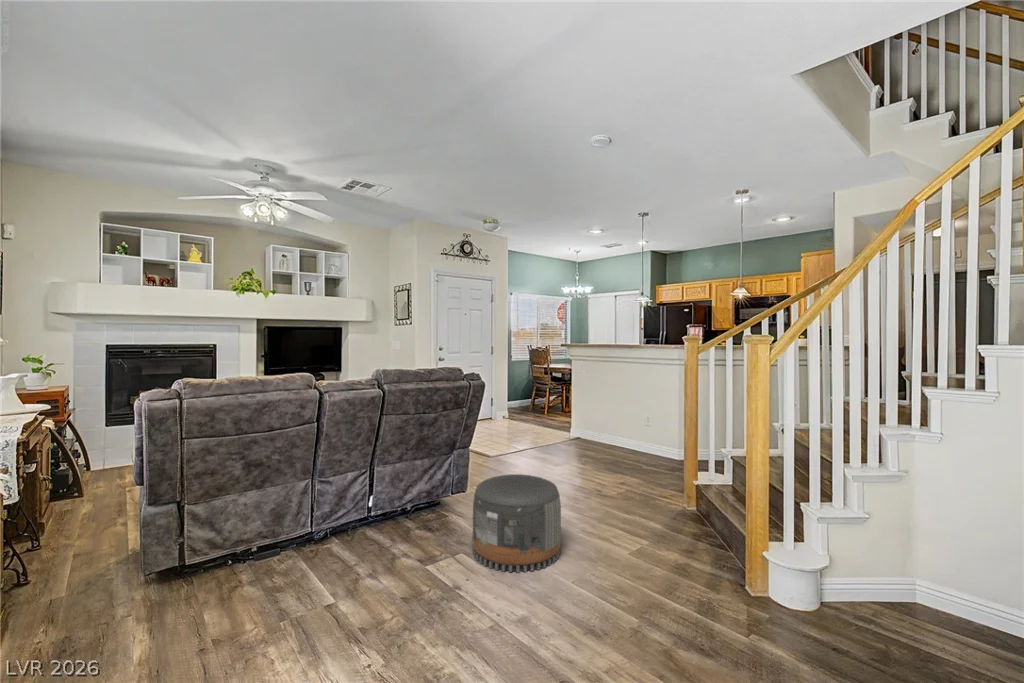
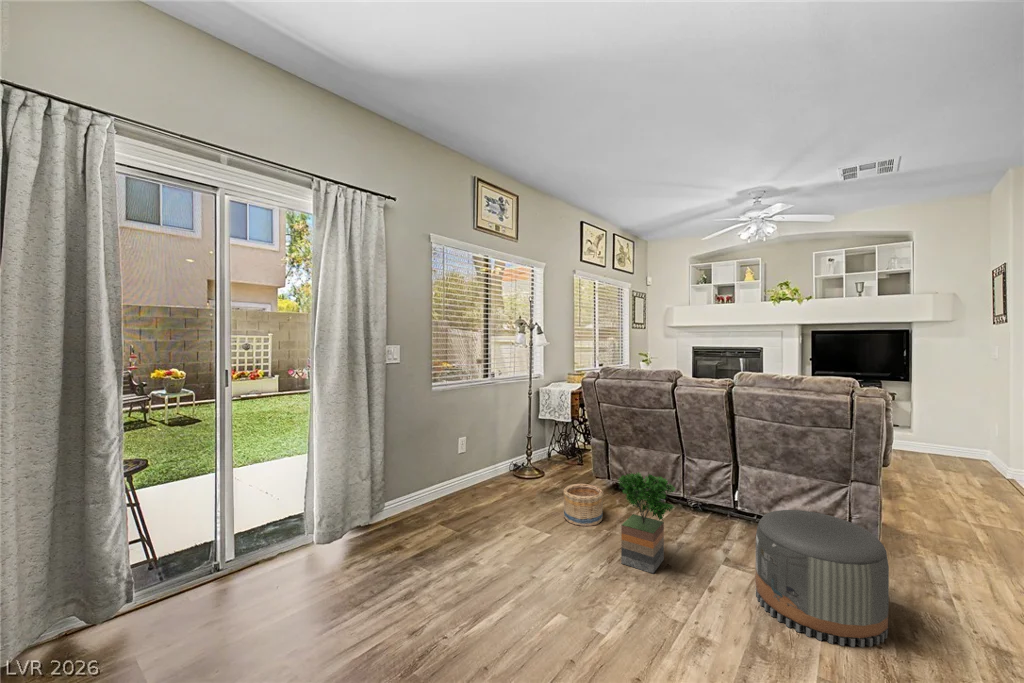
potted tree: none [356,495,442,628] -> present [619,472,675,573]
basket: none [198,567,275,647] -> present [563,484,603,526]

